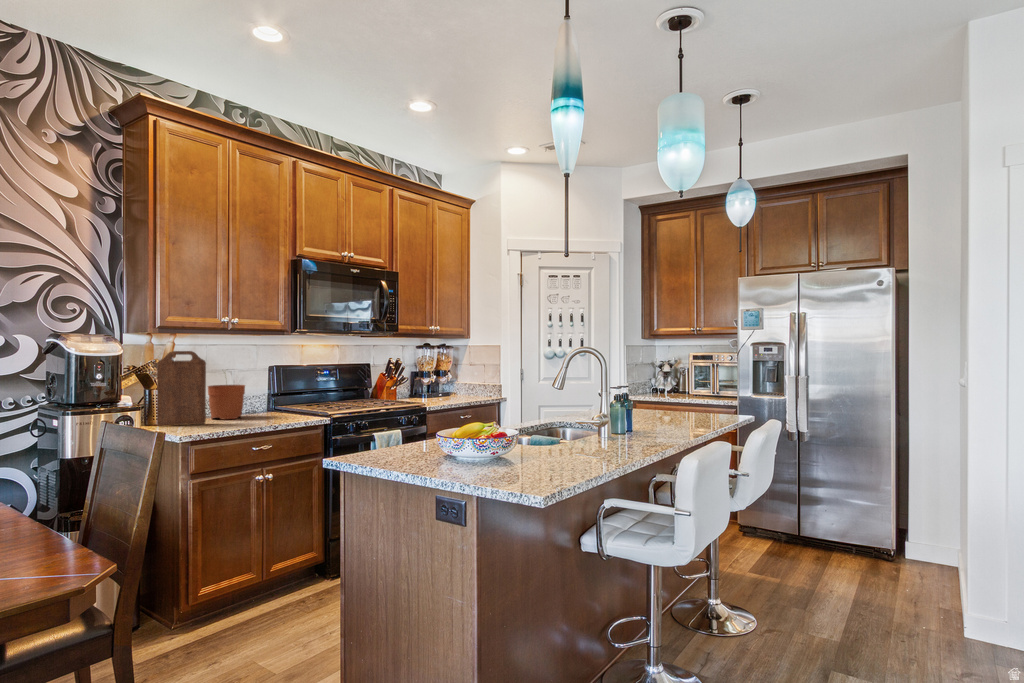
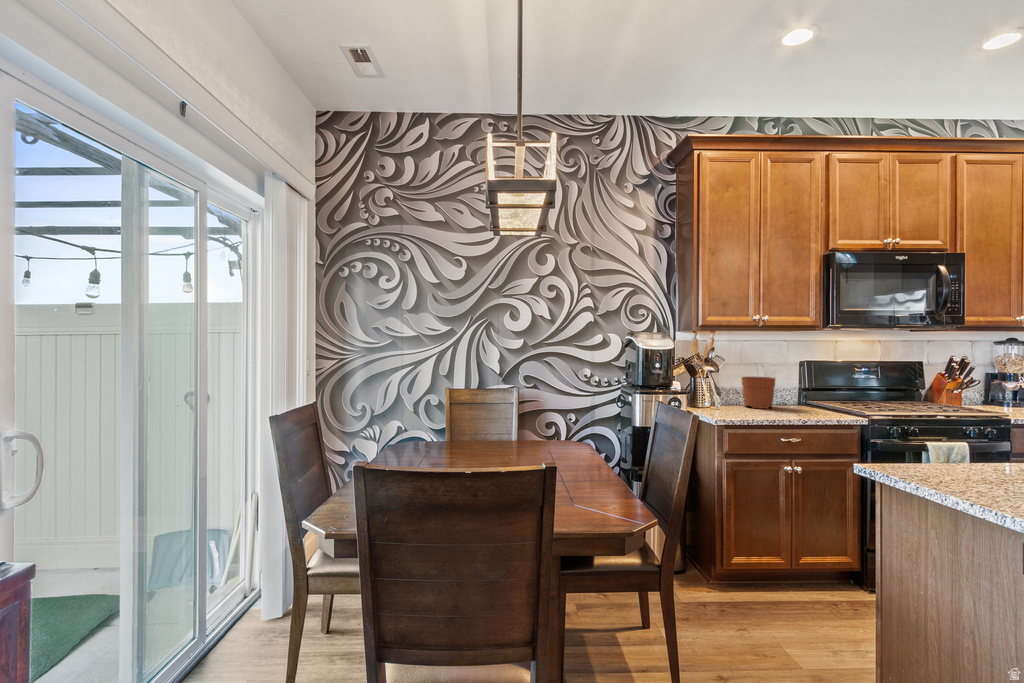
cutting board: present [157,351,206,426] -> none [699,346,739,410]

